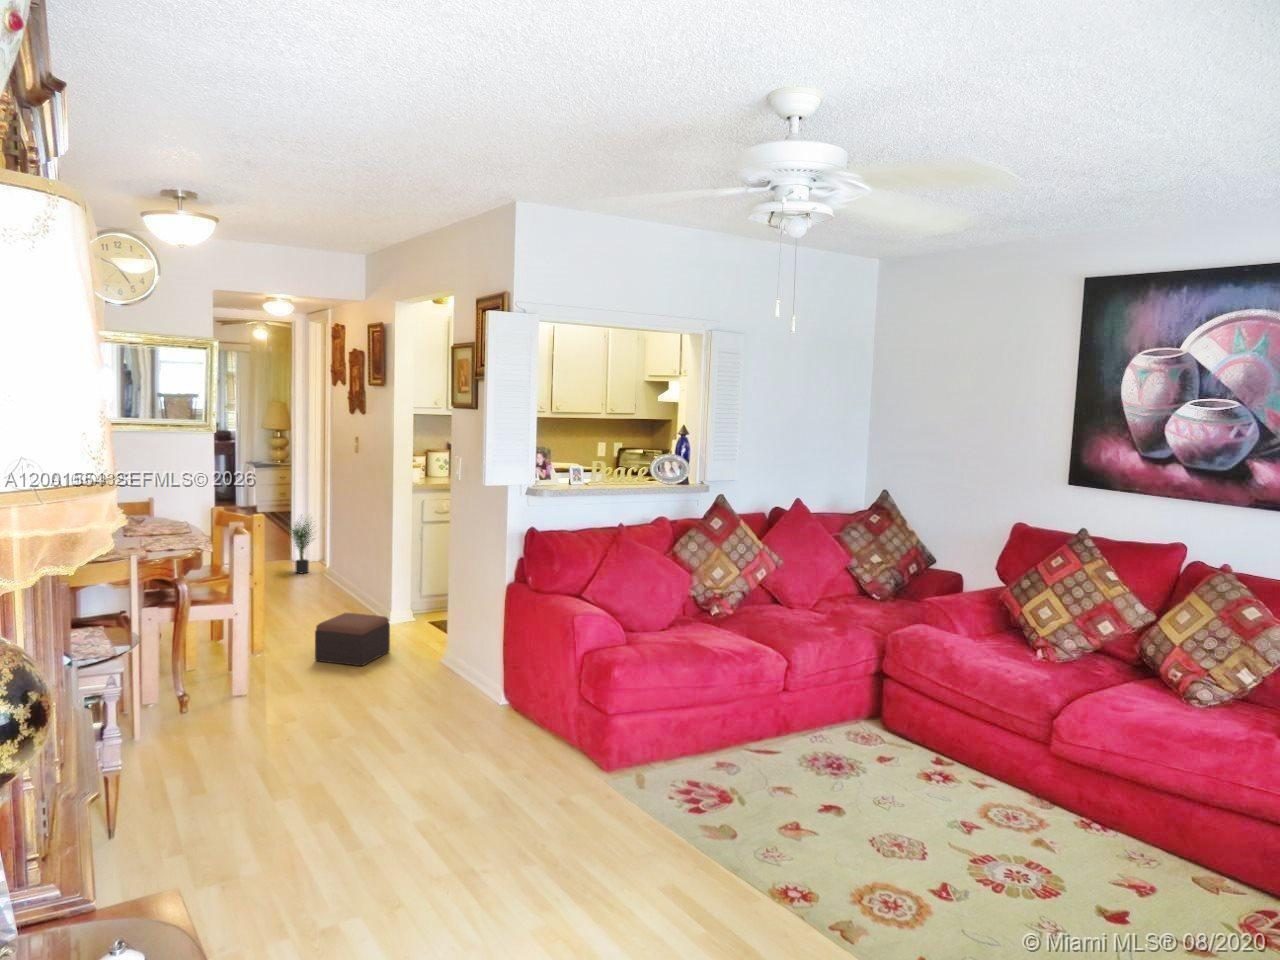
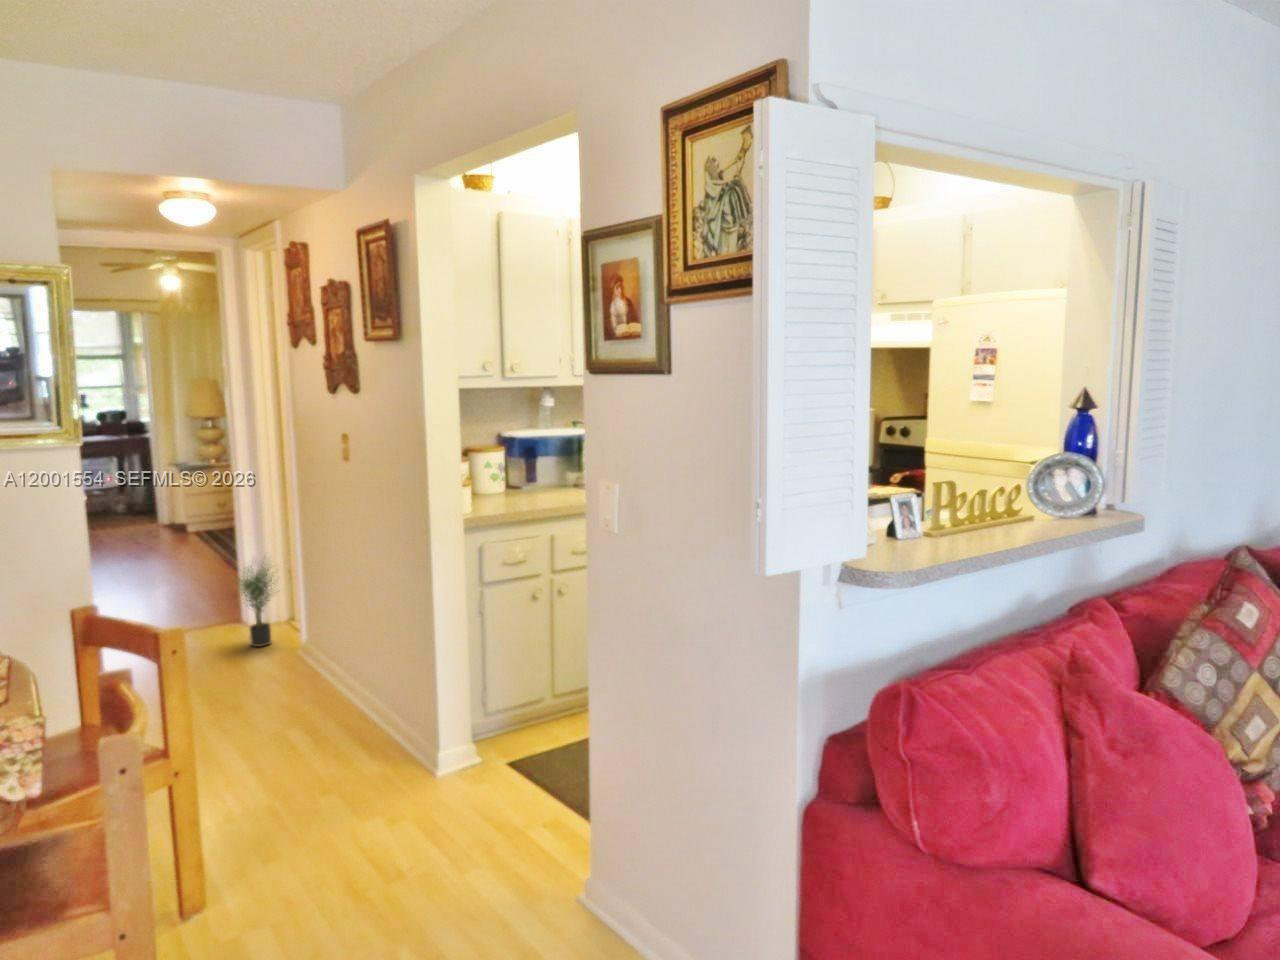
footstool: present [315,613,390,666] -> none [313,790,462,925]

